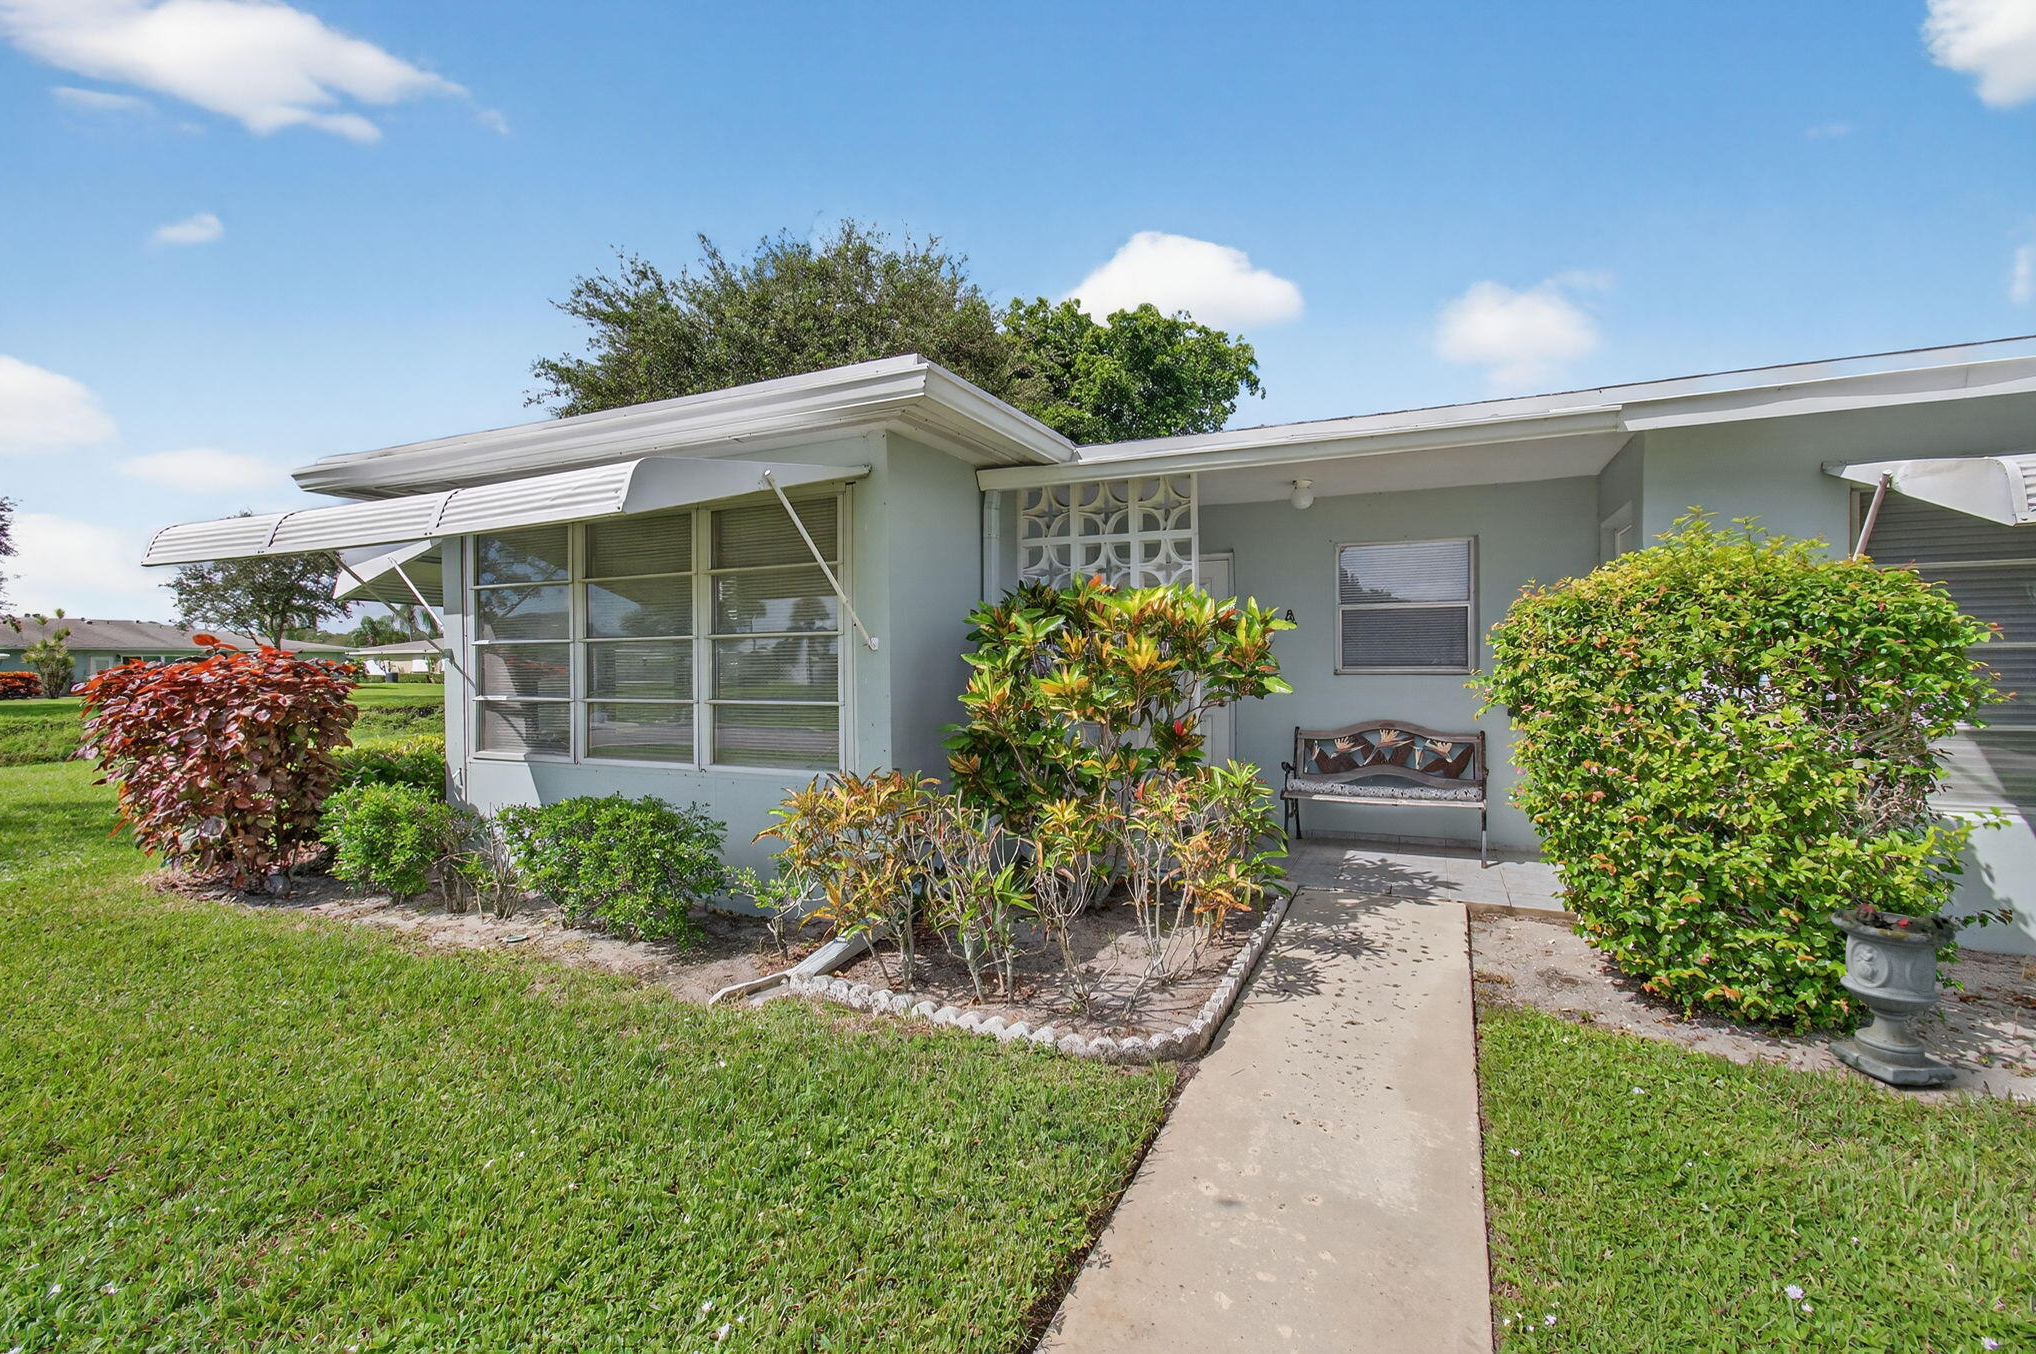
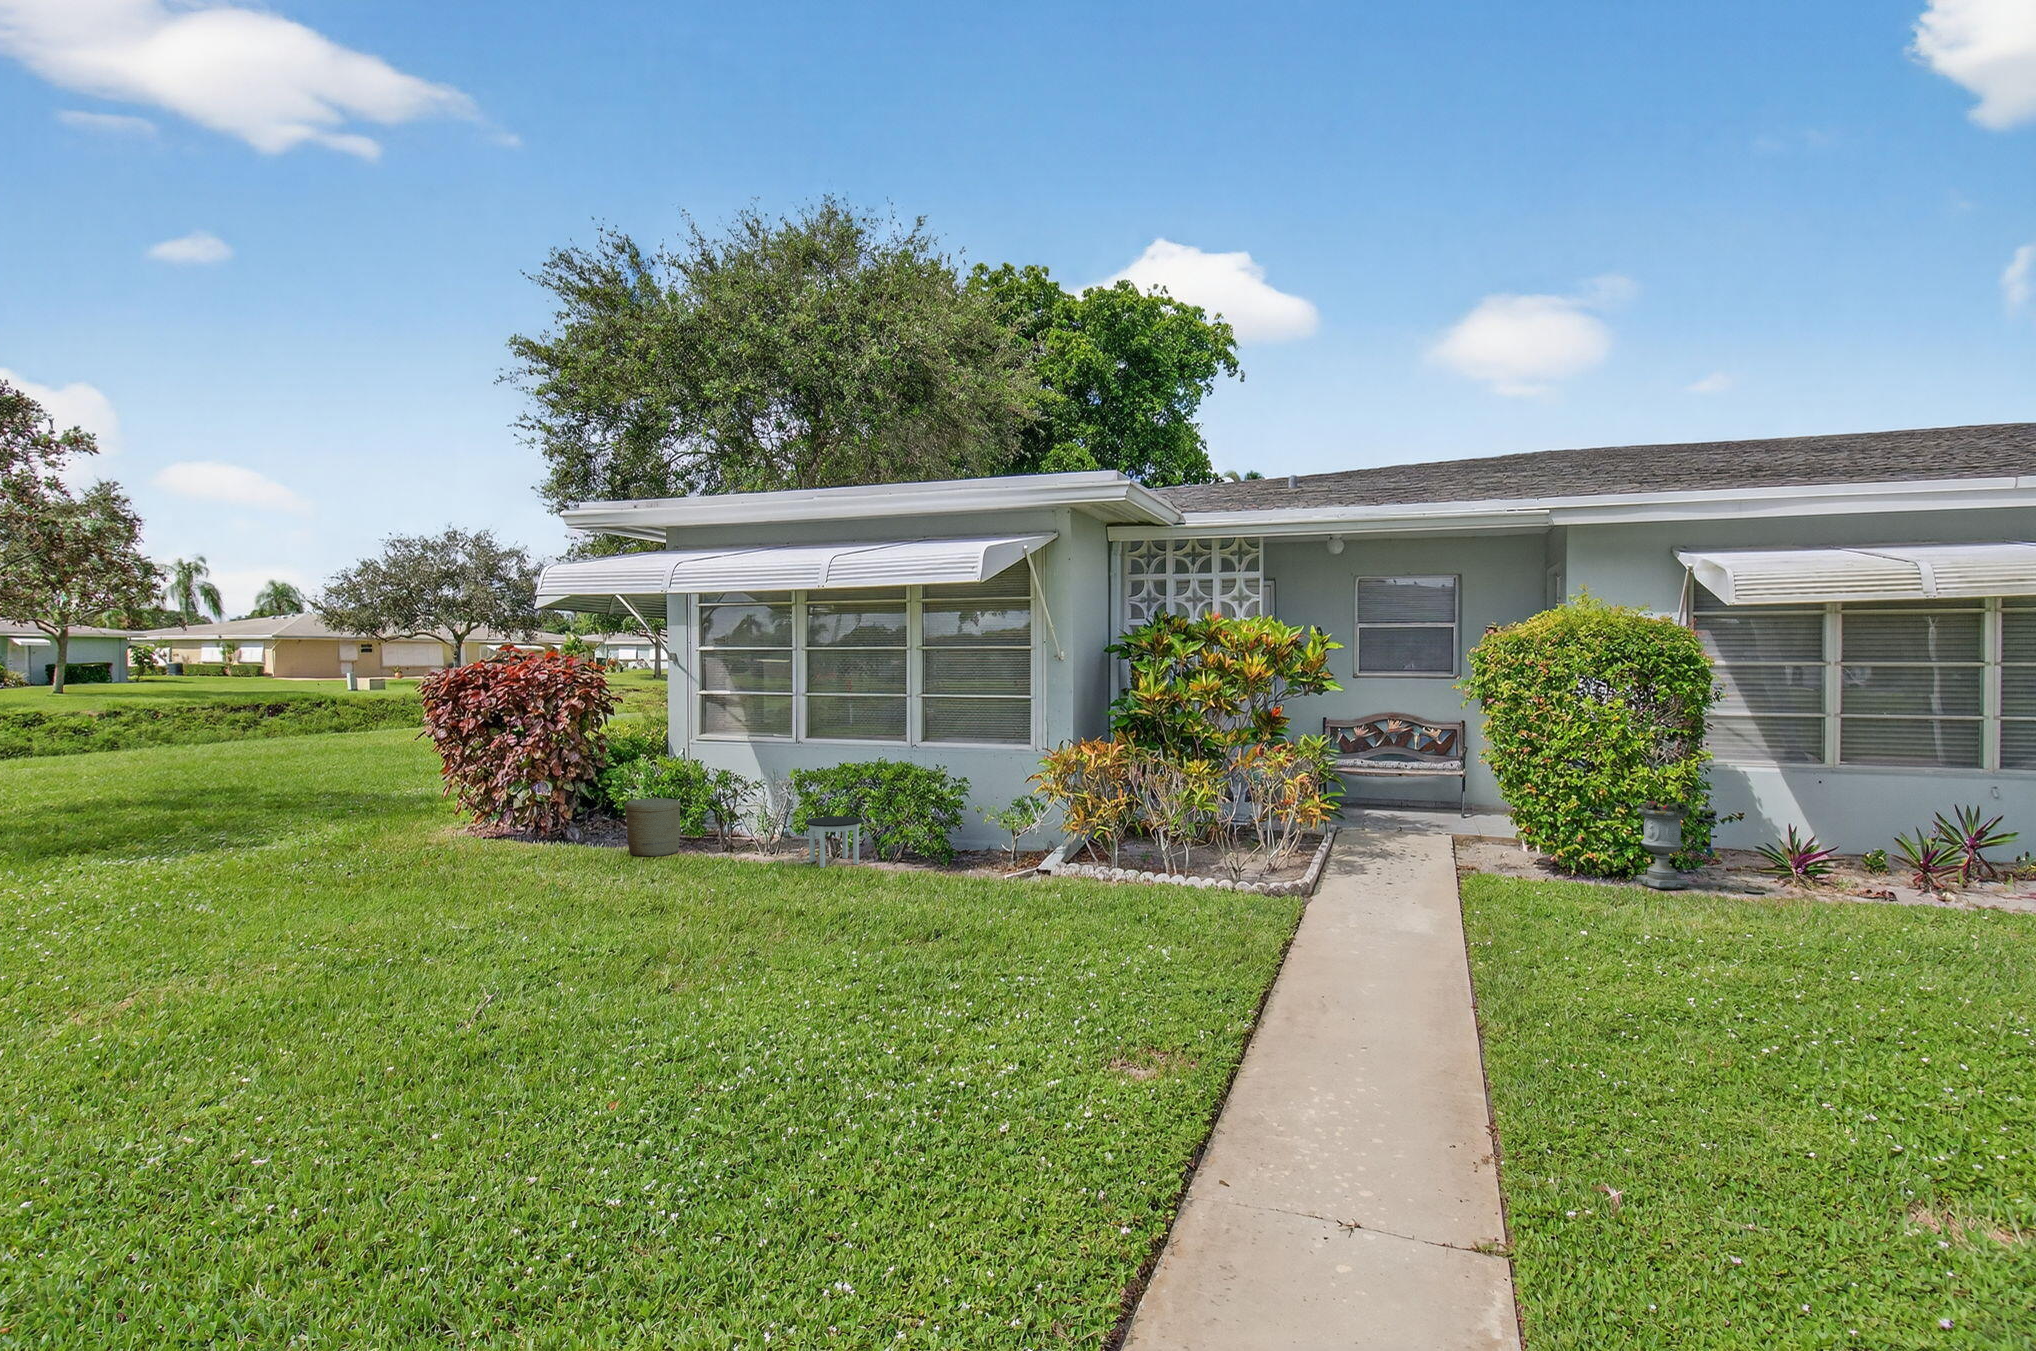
woven basket: none [288,840,378,924] -> present [625,798,681,856]
round table: none [476,875,567,958] -> present [806,816,862,868]

